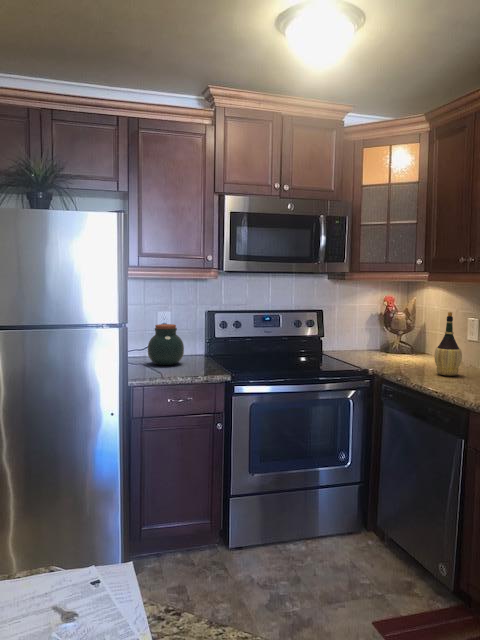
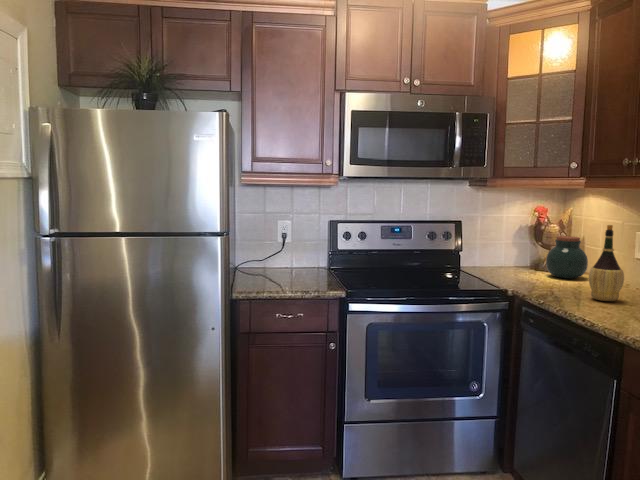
jar: present [148,324,184,365] -> present [546,236,588,279]

